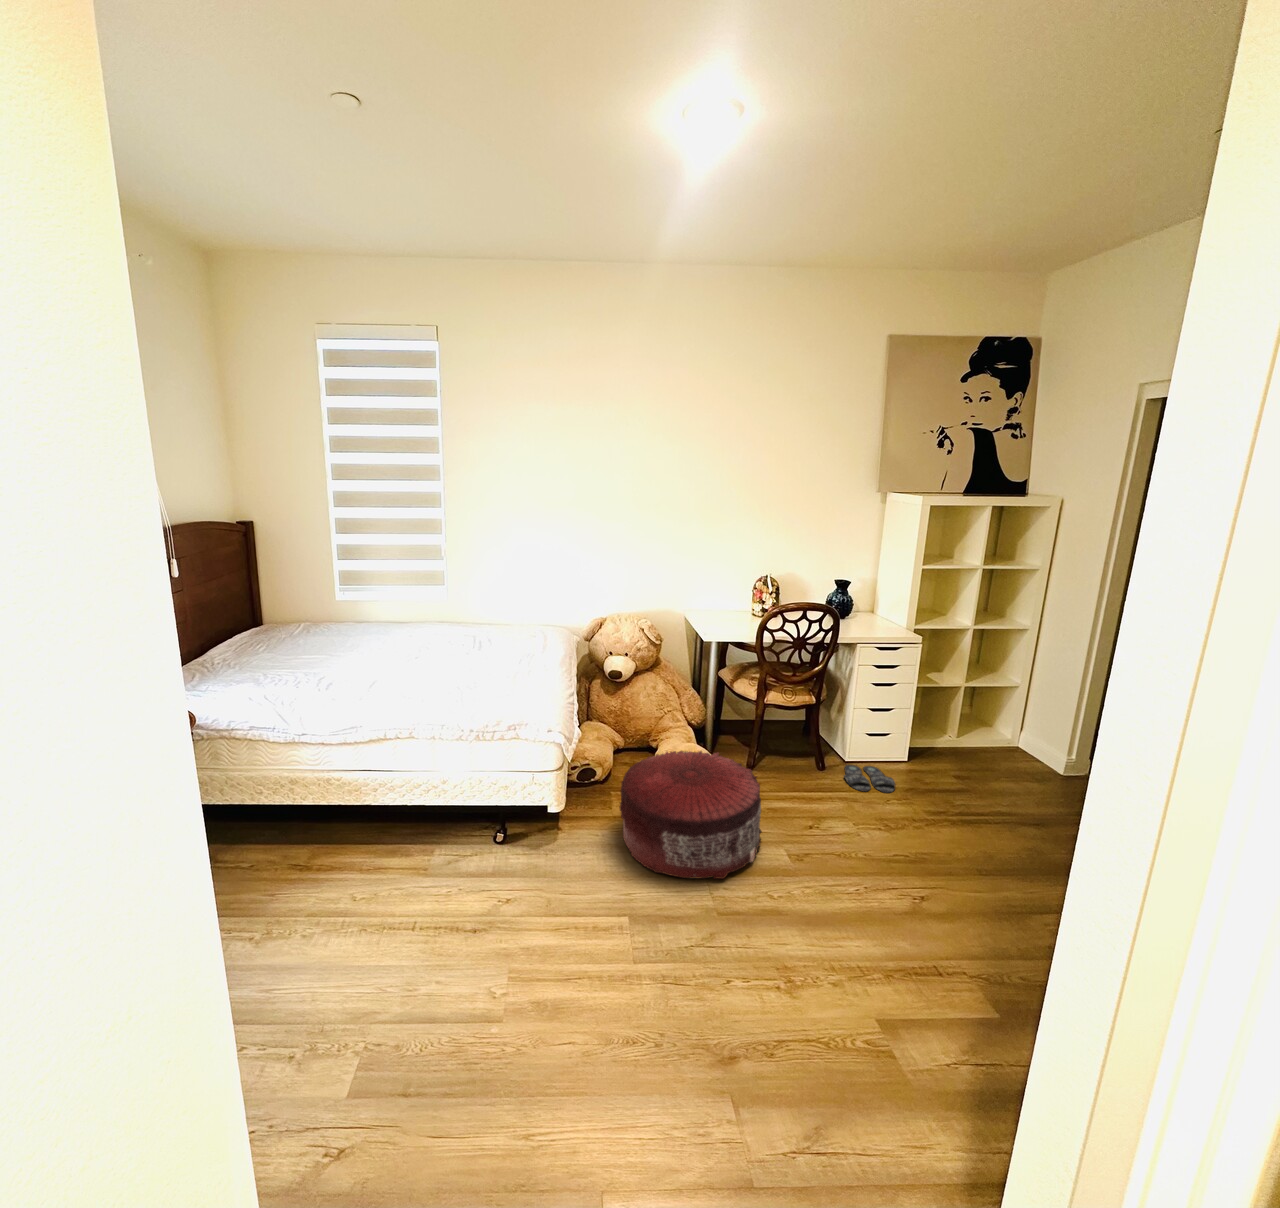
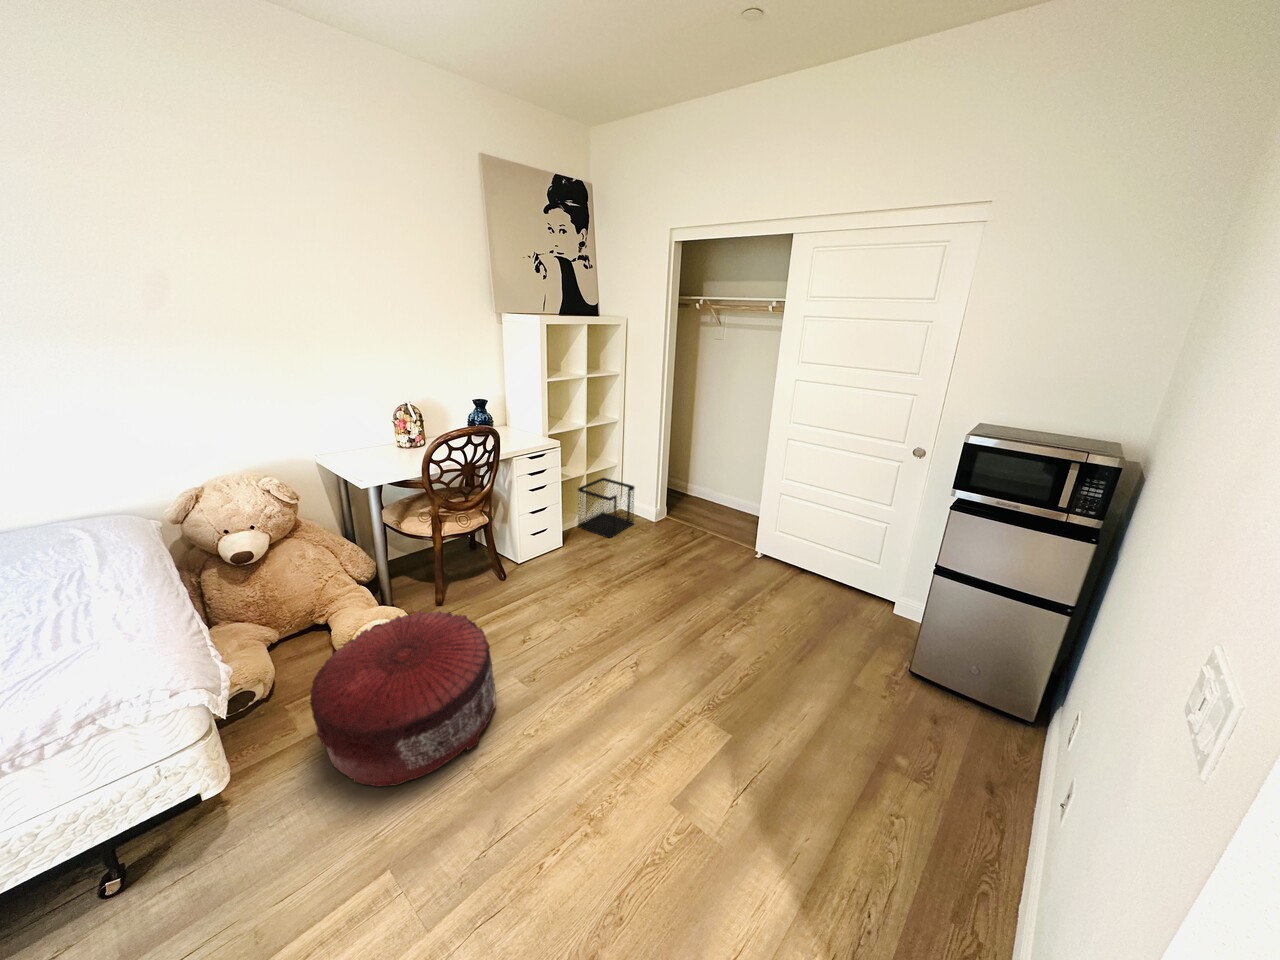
wastebasket: none [933,700,1026,777] -> present [578,478,635,538]
slippers: present [844,765,895,793] -> none [523,556,570,583]

